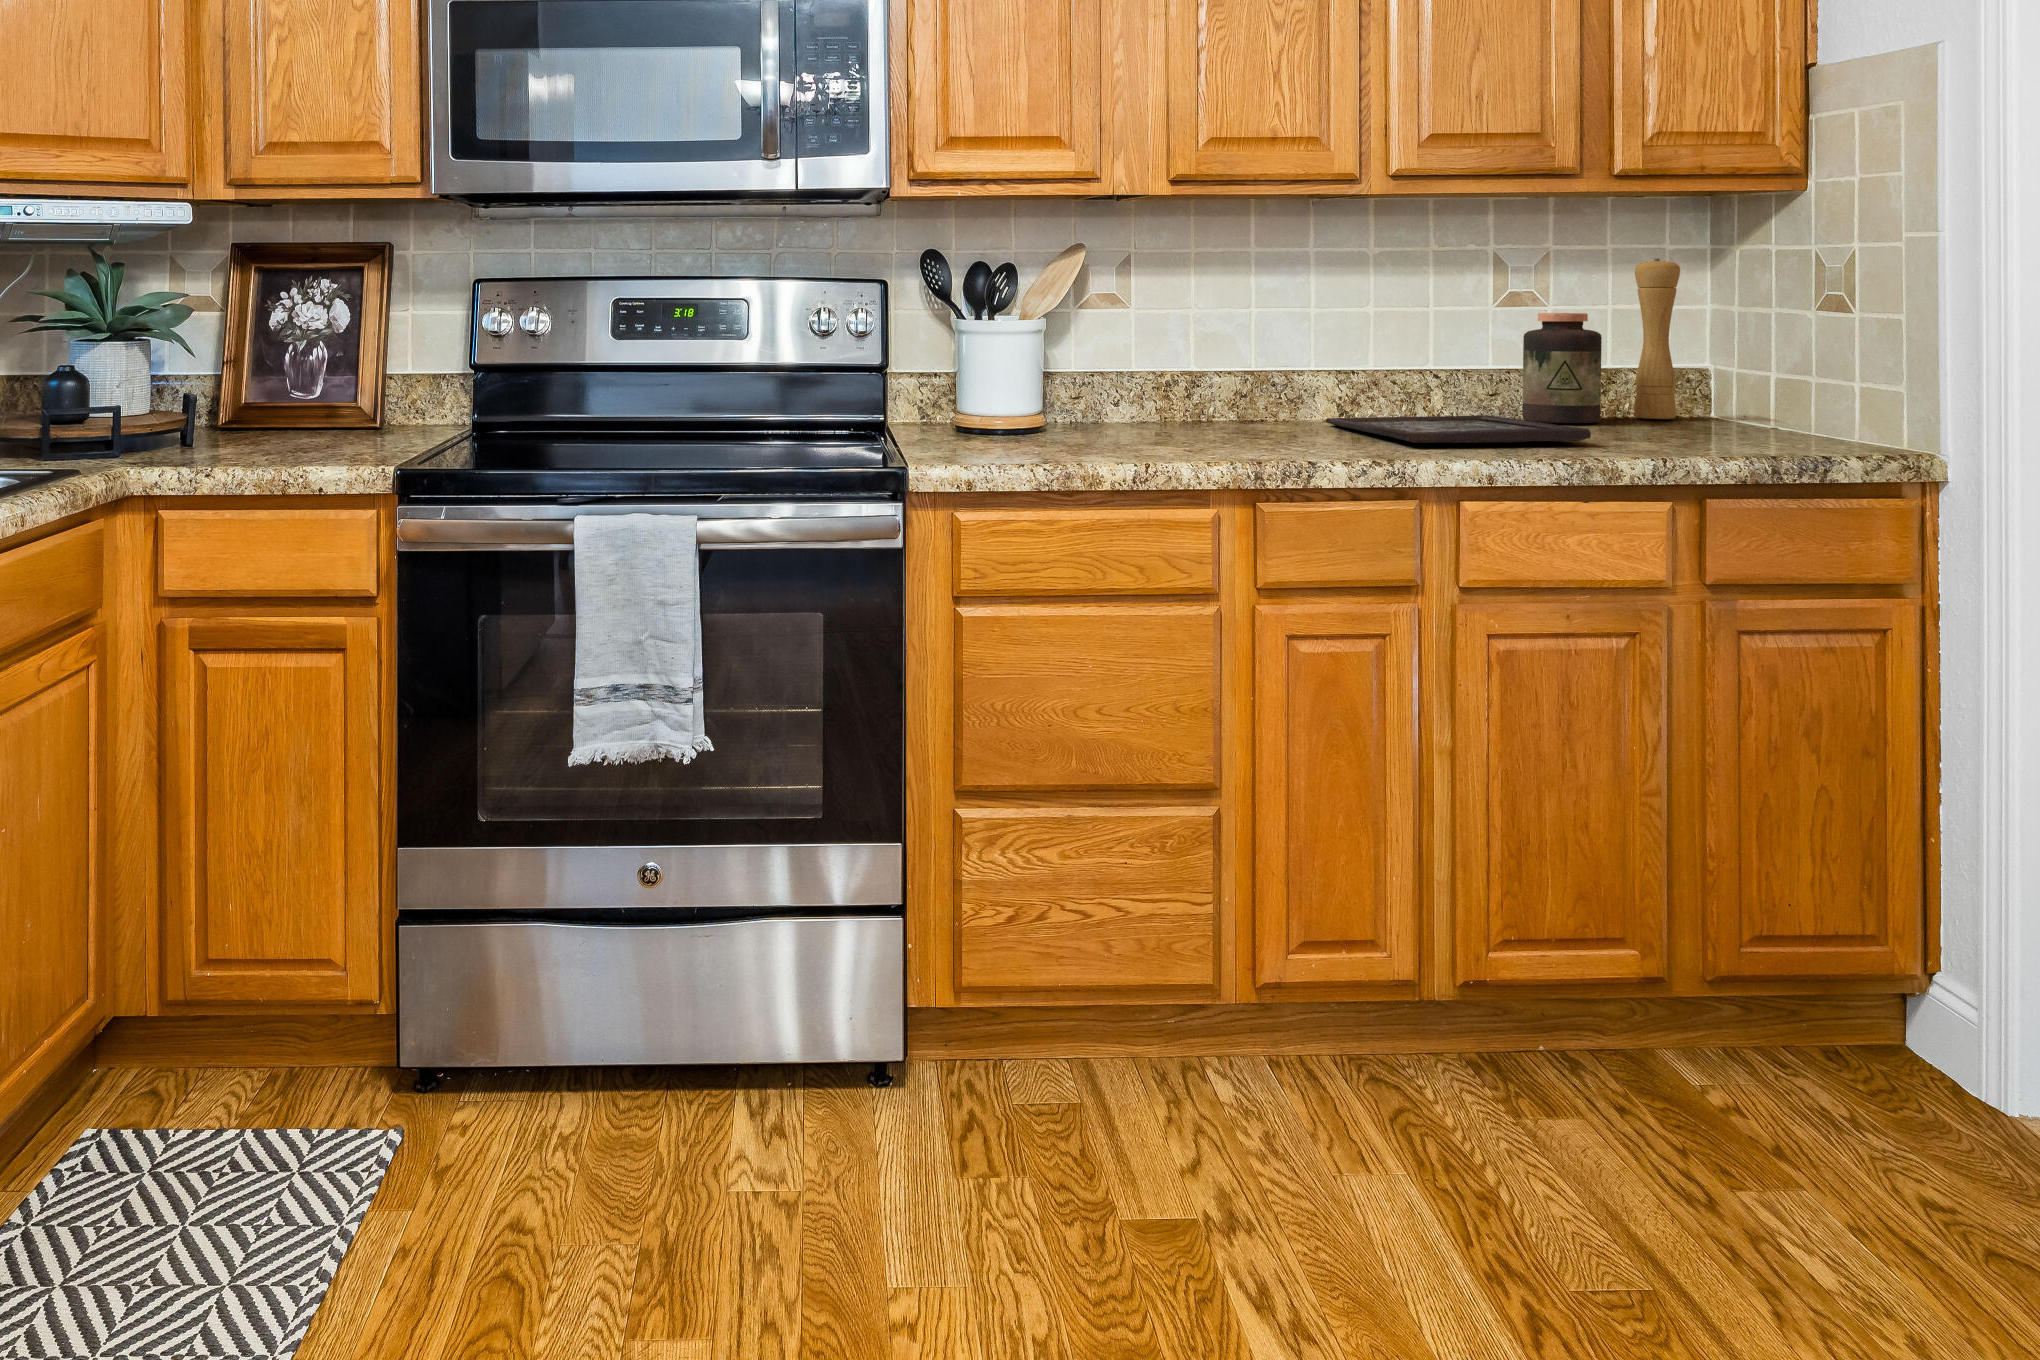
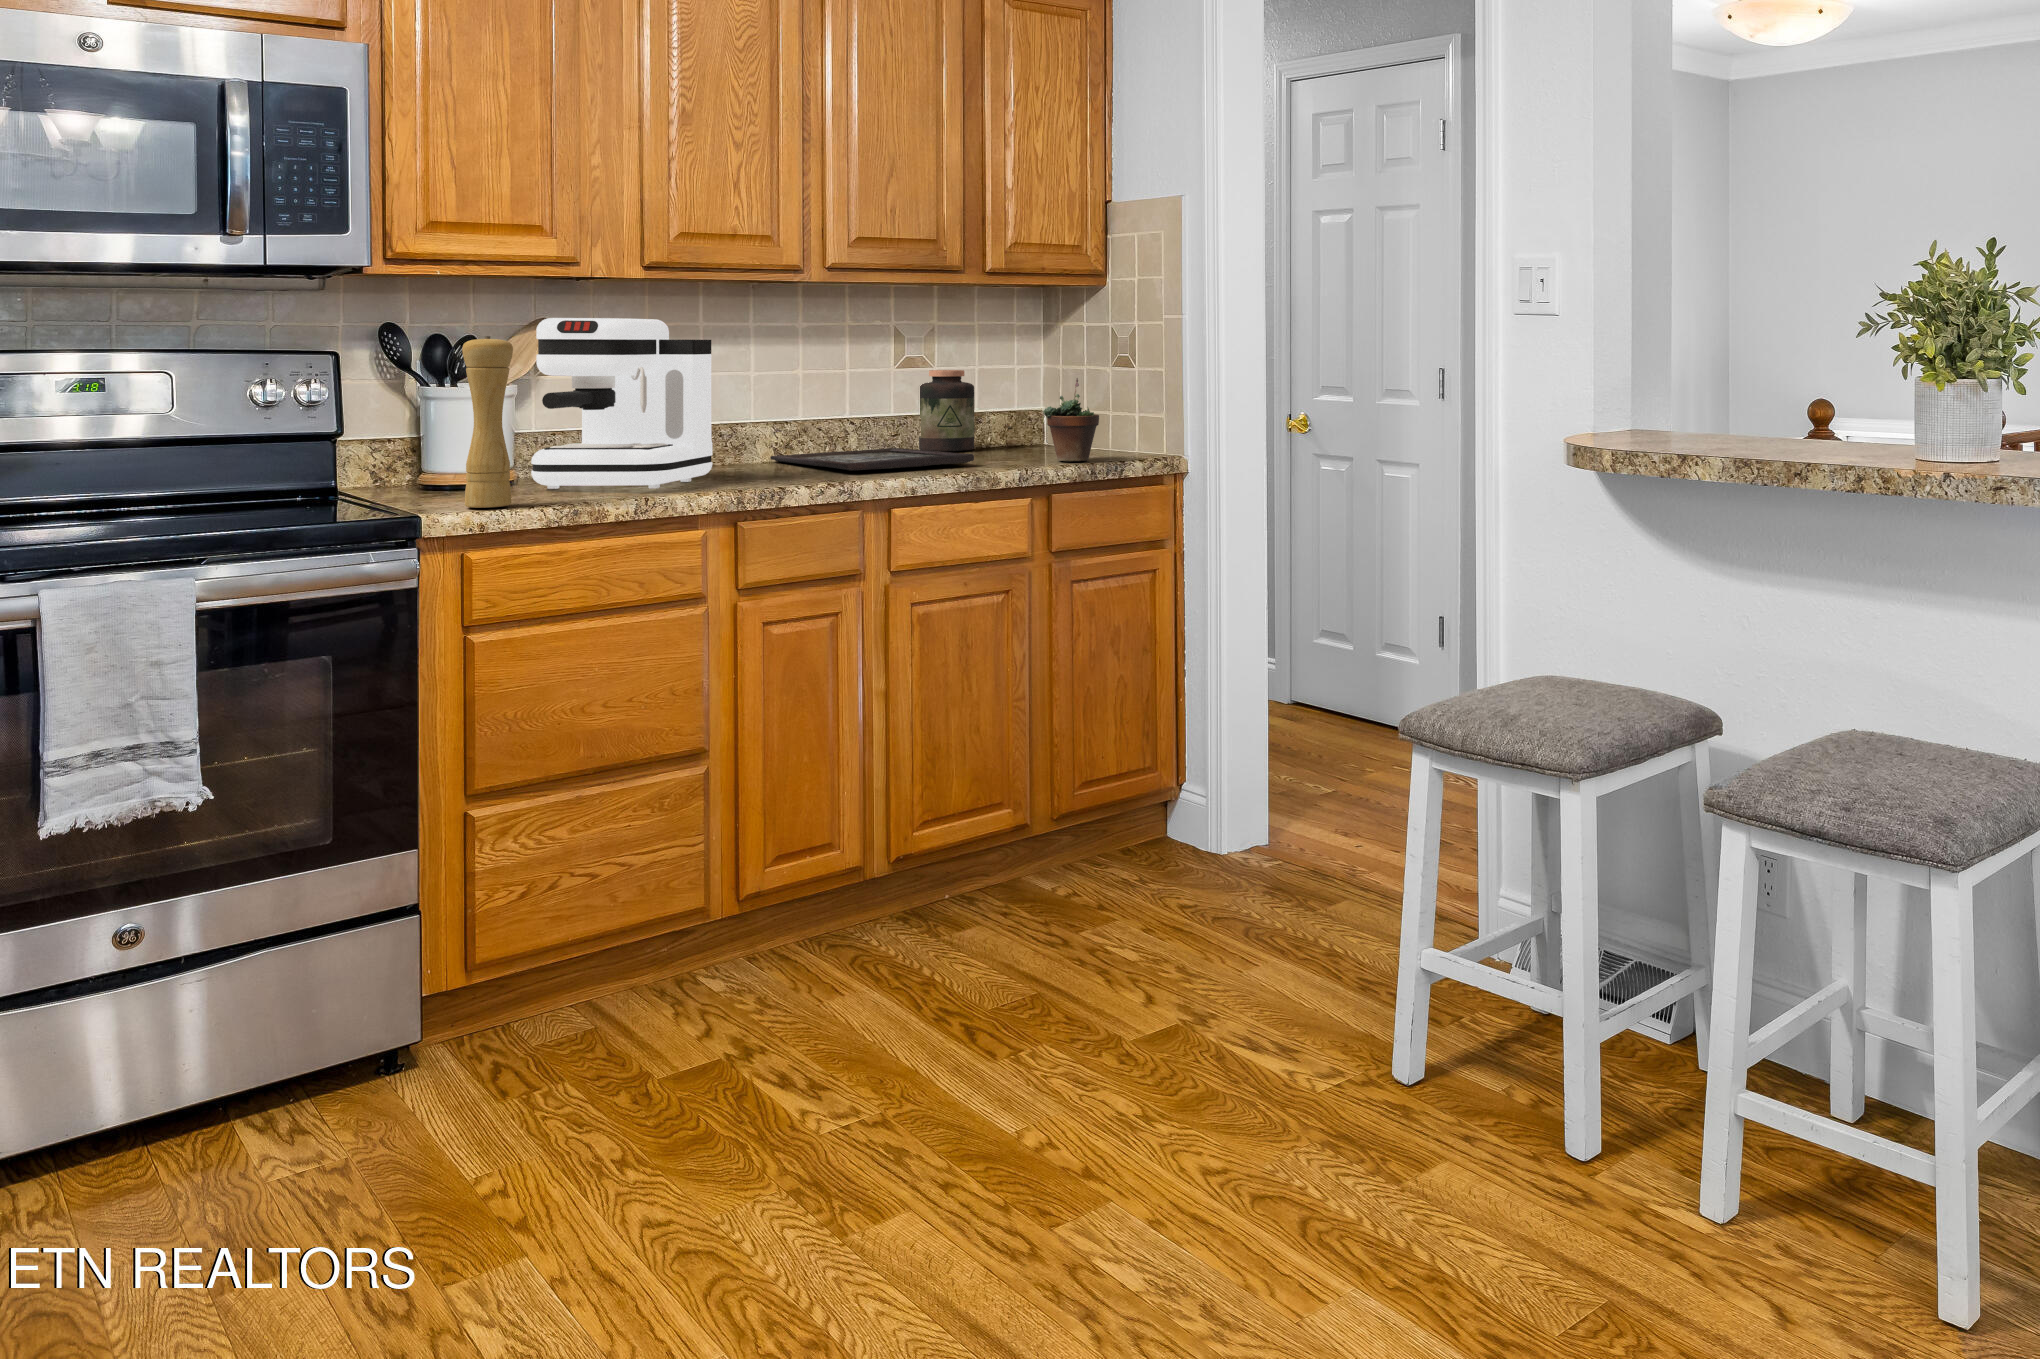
coffee maker: none [1043,243,1242,452] -> present [531,318,712,489]
pepper mill: present [1634,258,1680,419] -> present [462,336,513,508]
succulent plant: none [1701,323,1794,448] -> present [1043,378,1099,461]

